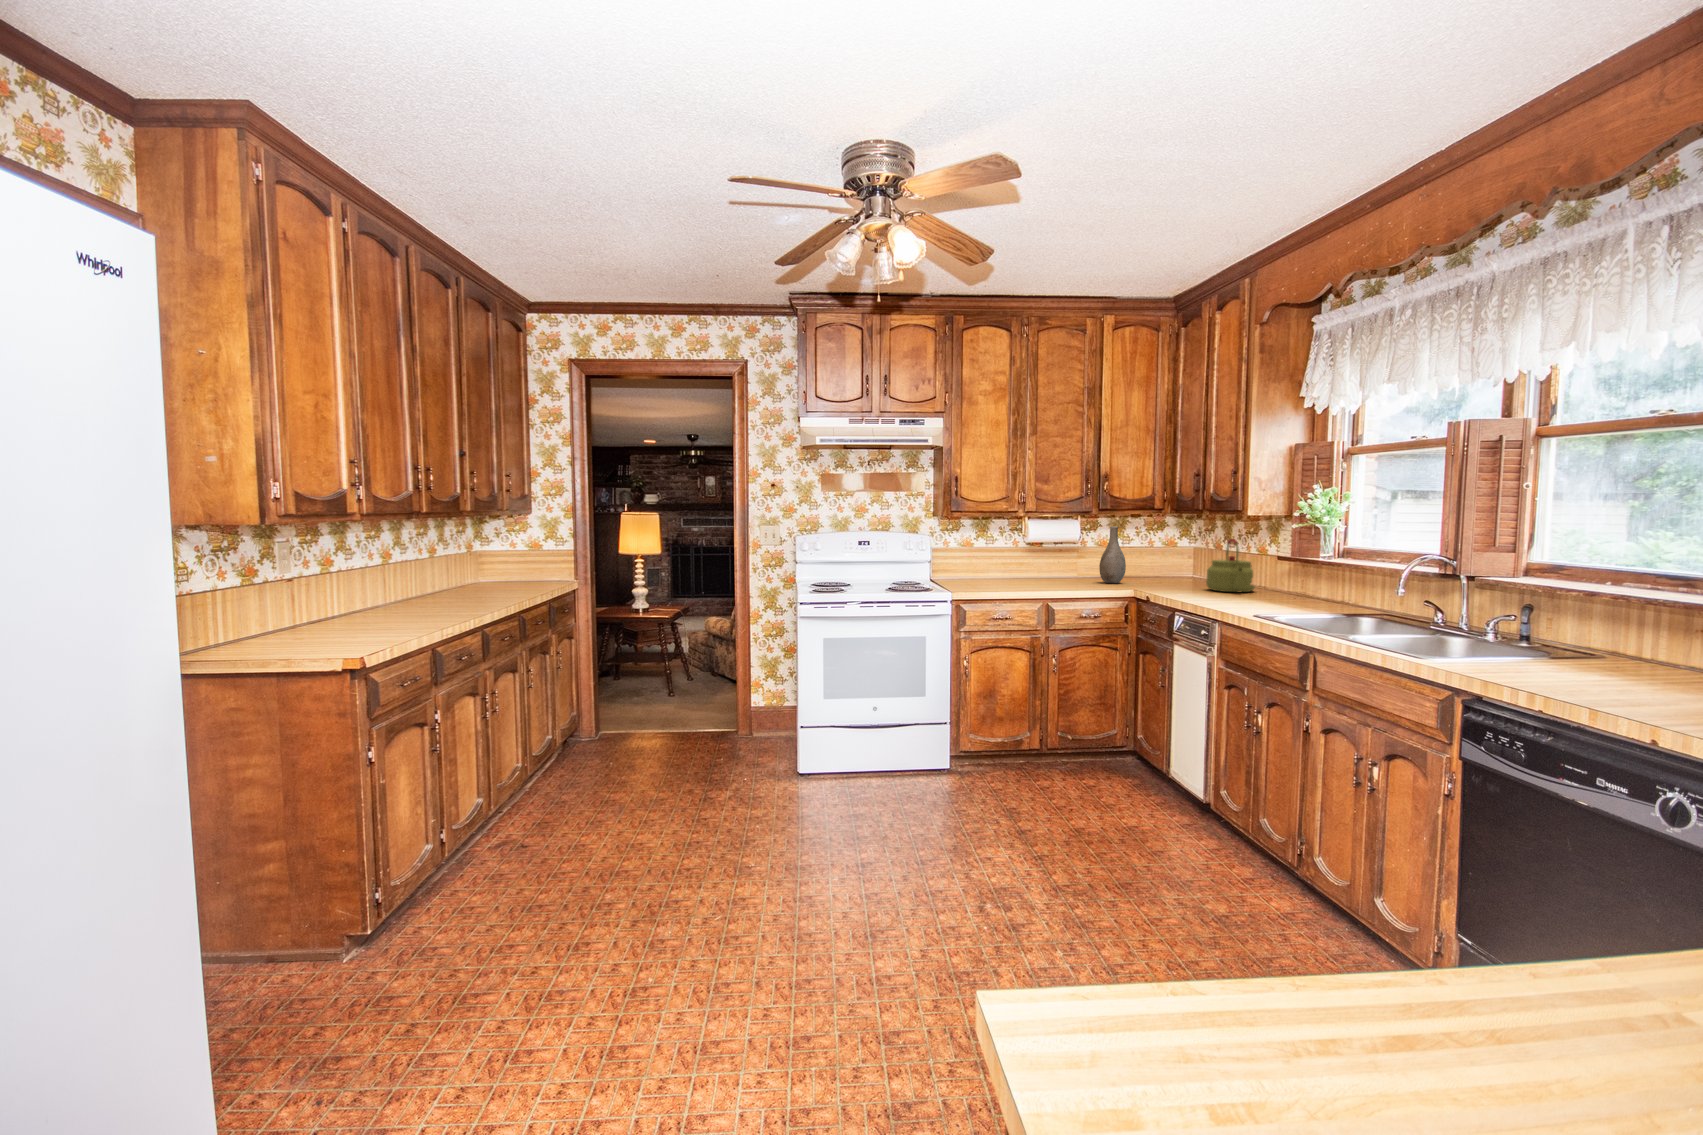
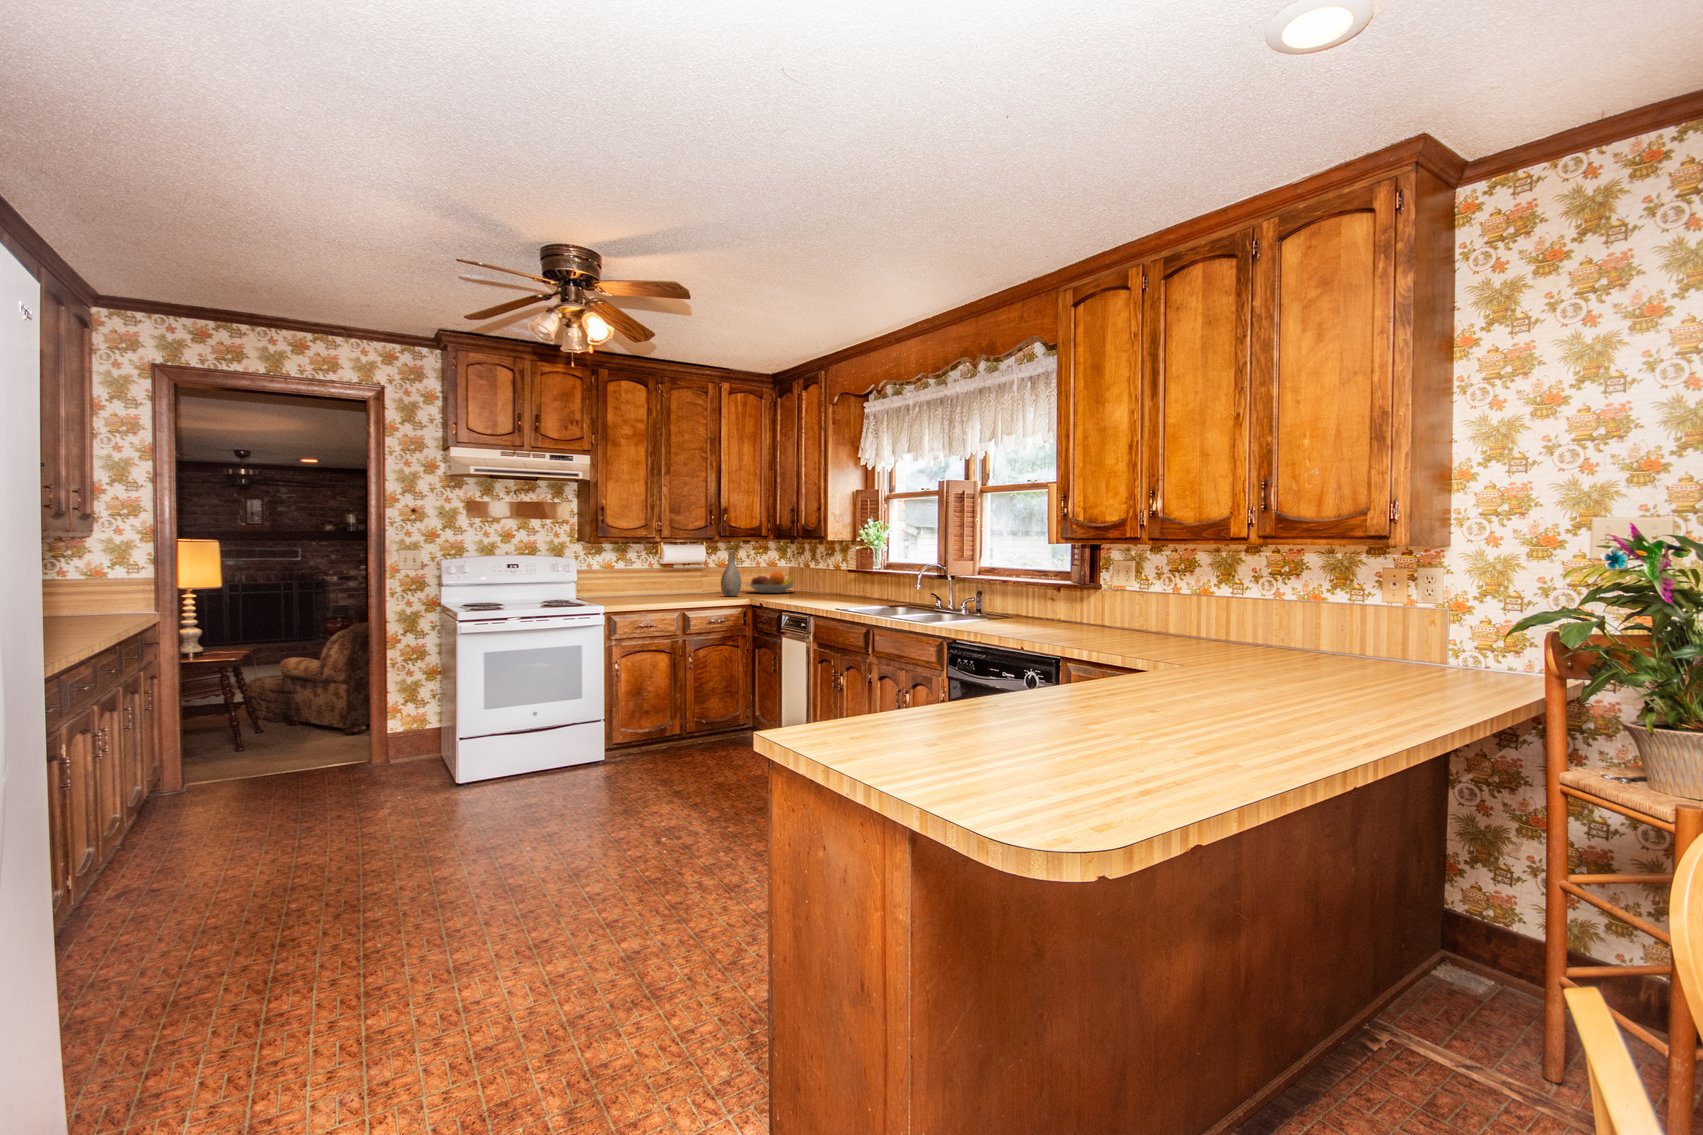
kettle: present [1206,539,1255,592] -> none [801,559,835,598]
fruit bowl: none [1134,552,1201,580] -> present [747,571,794,593]

